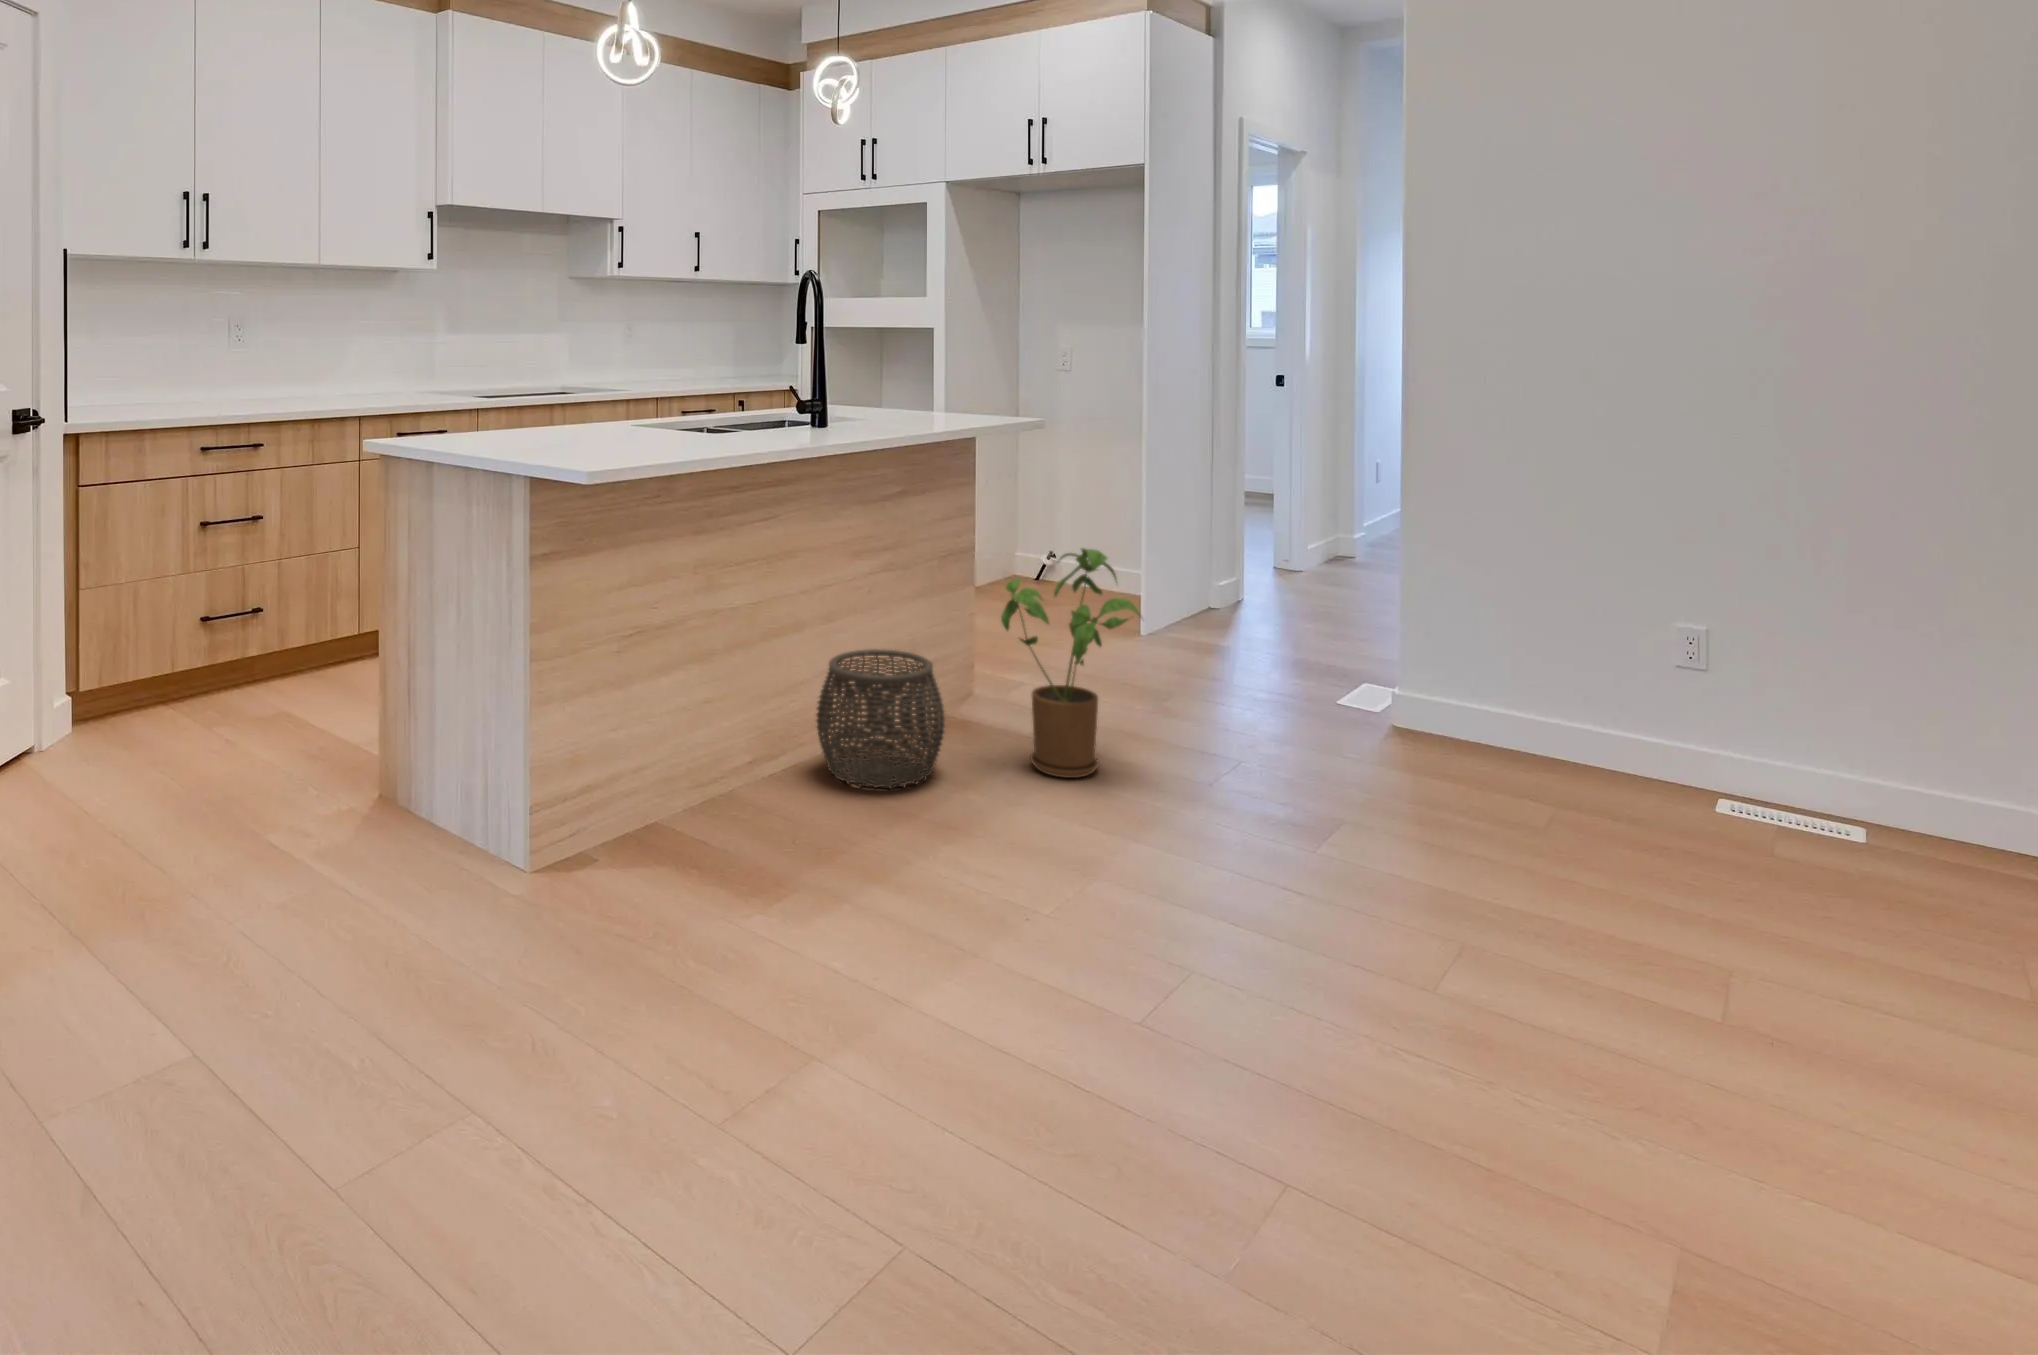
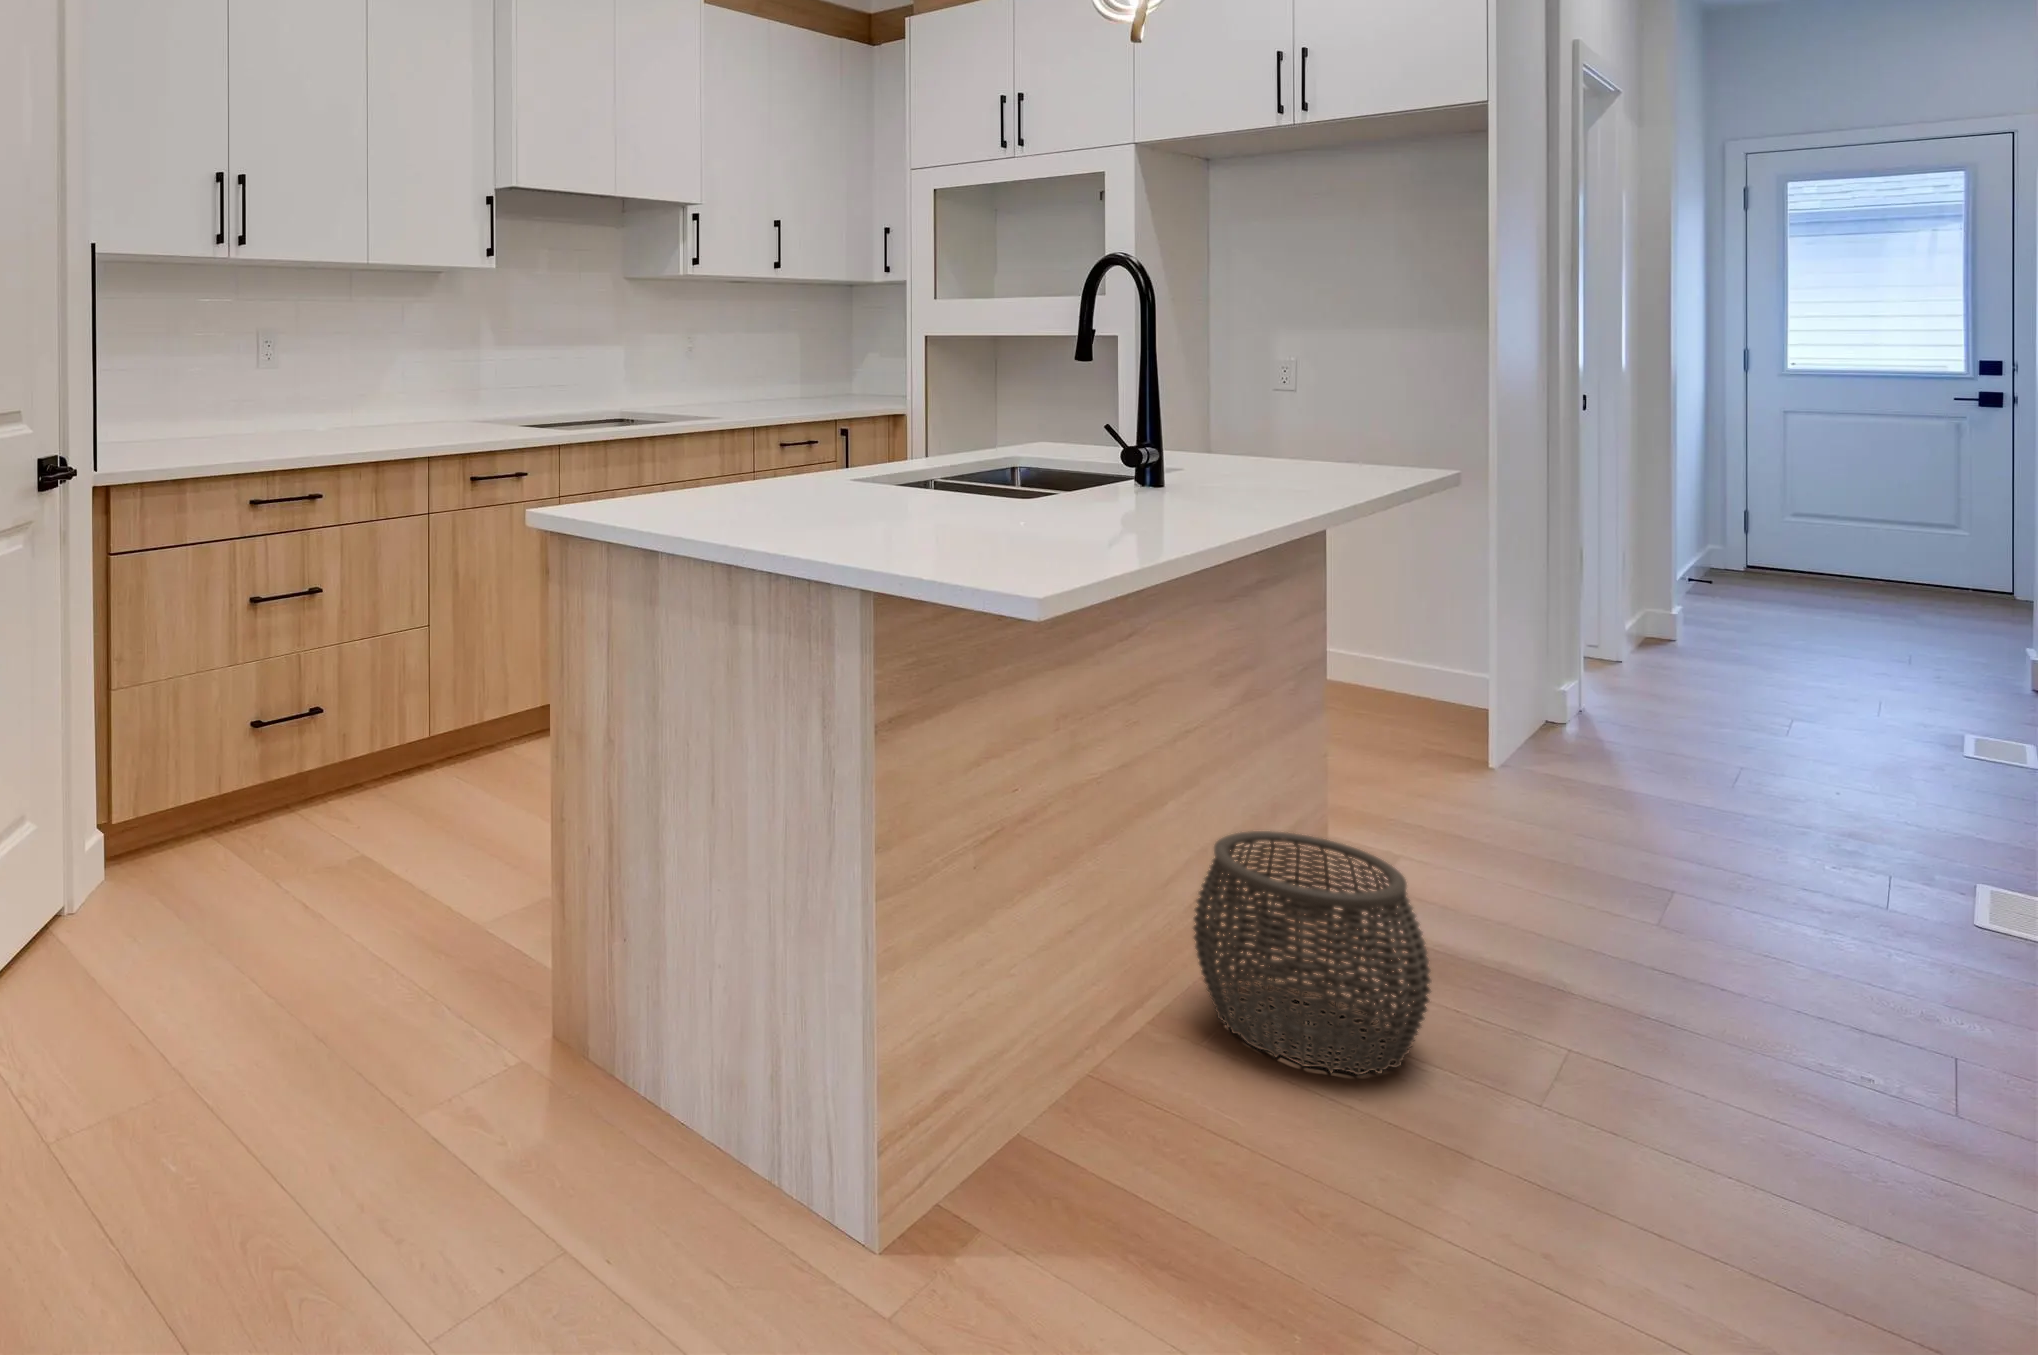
house plant: present [1001,548,1144,778] -> none [1489,688,1801,1070]

